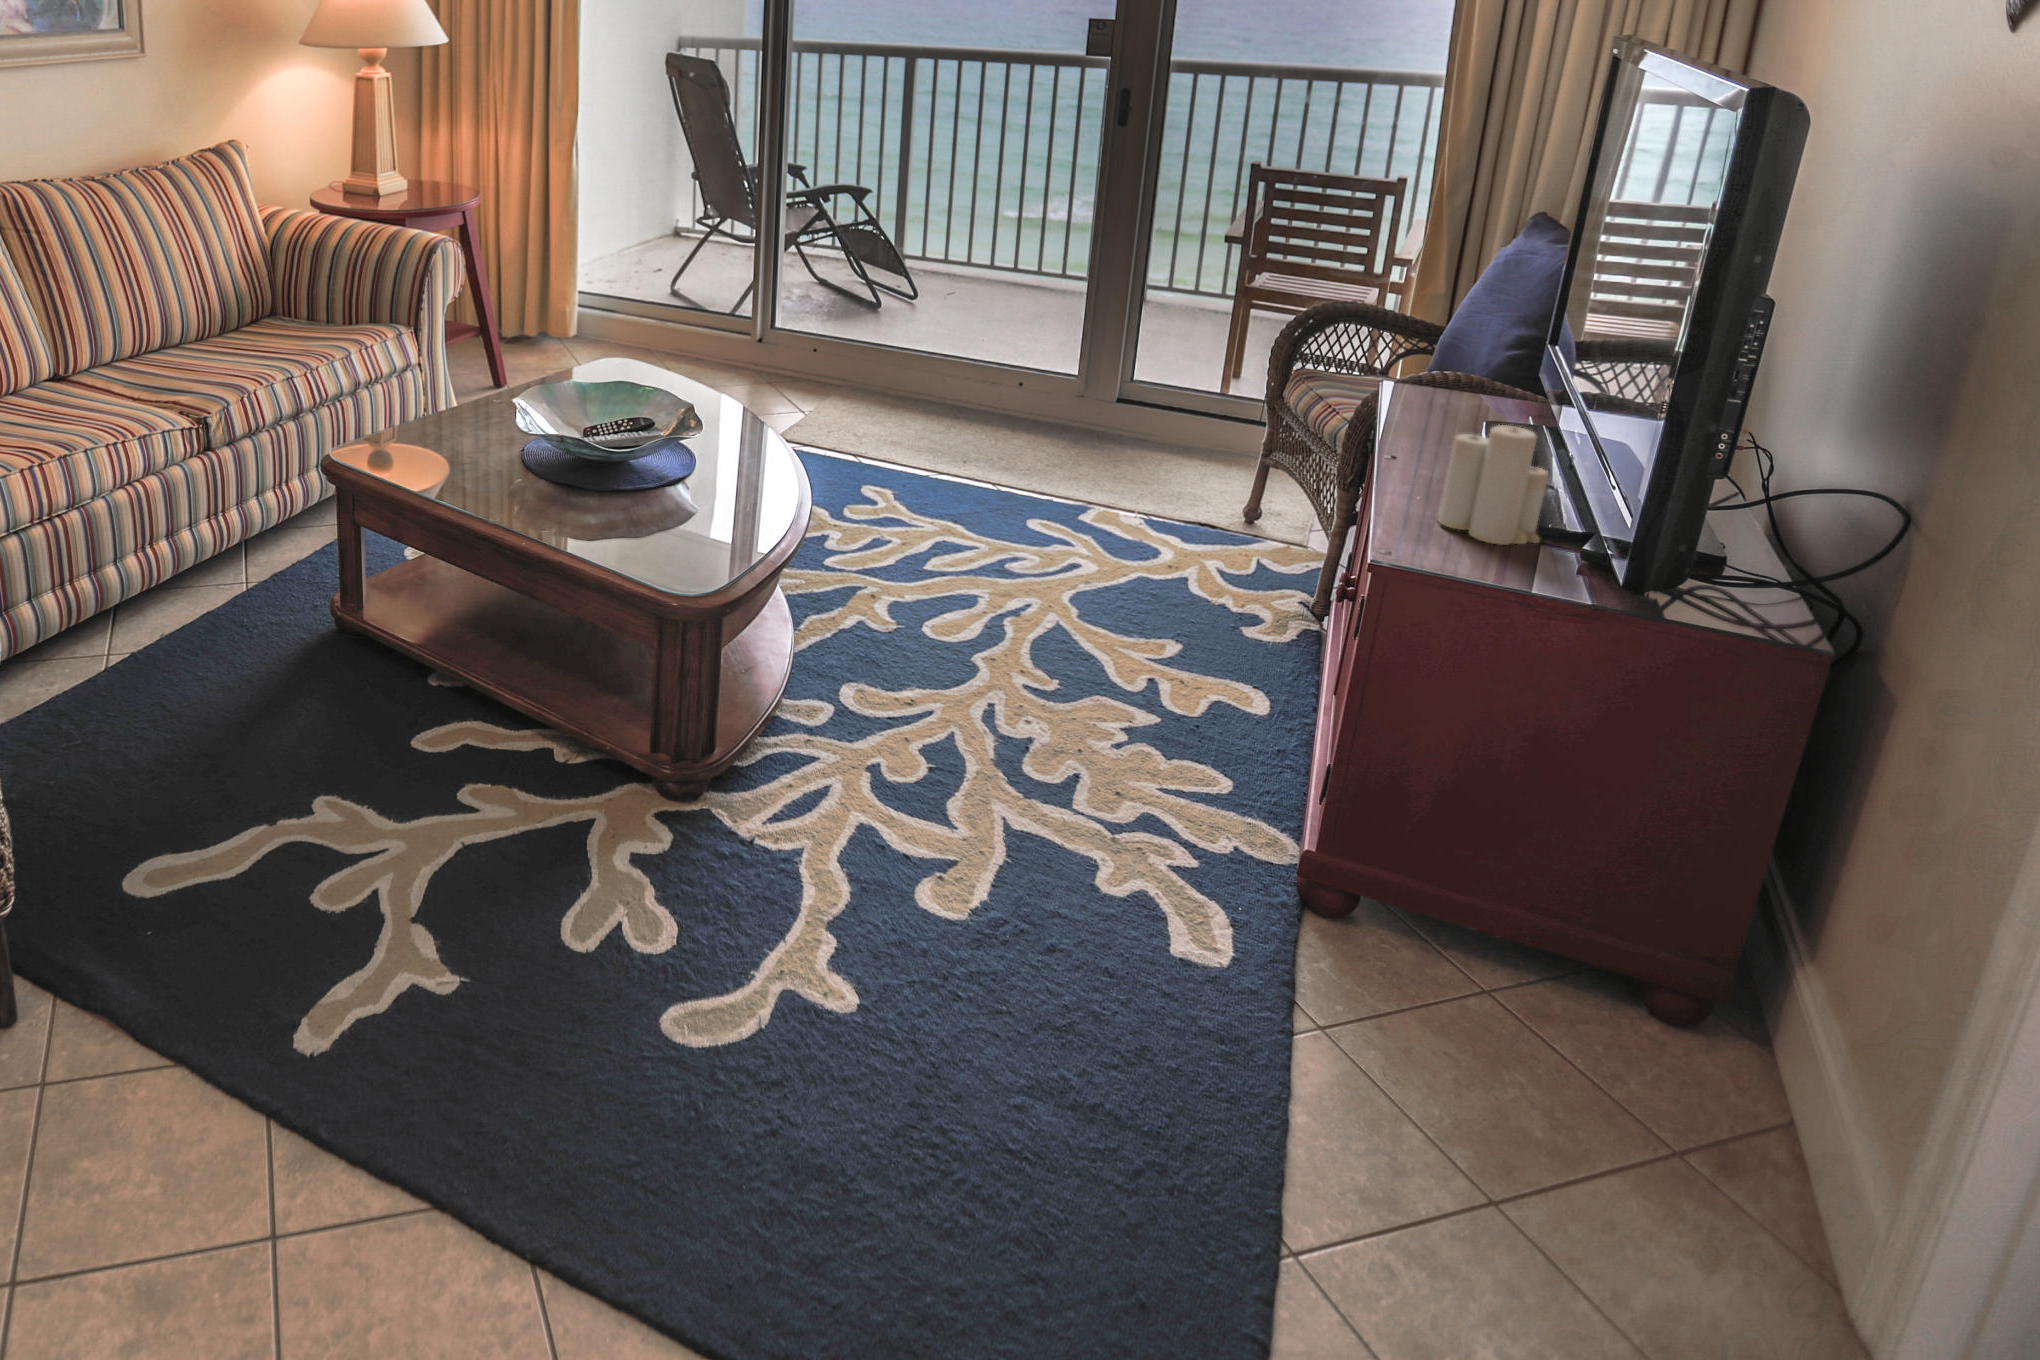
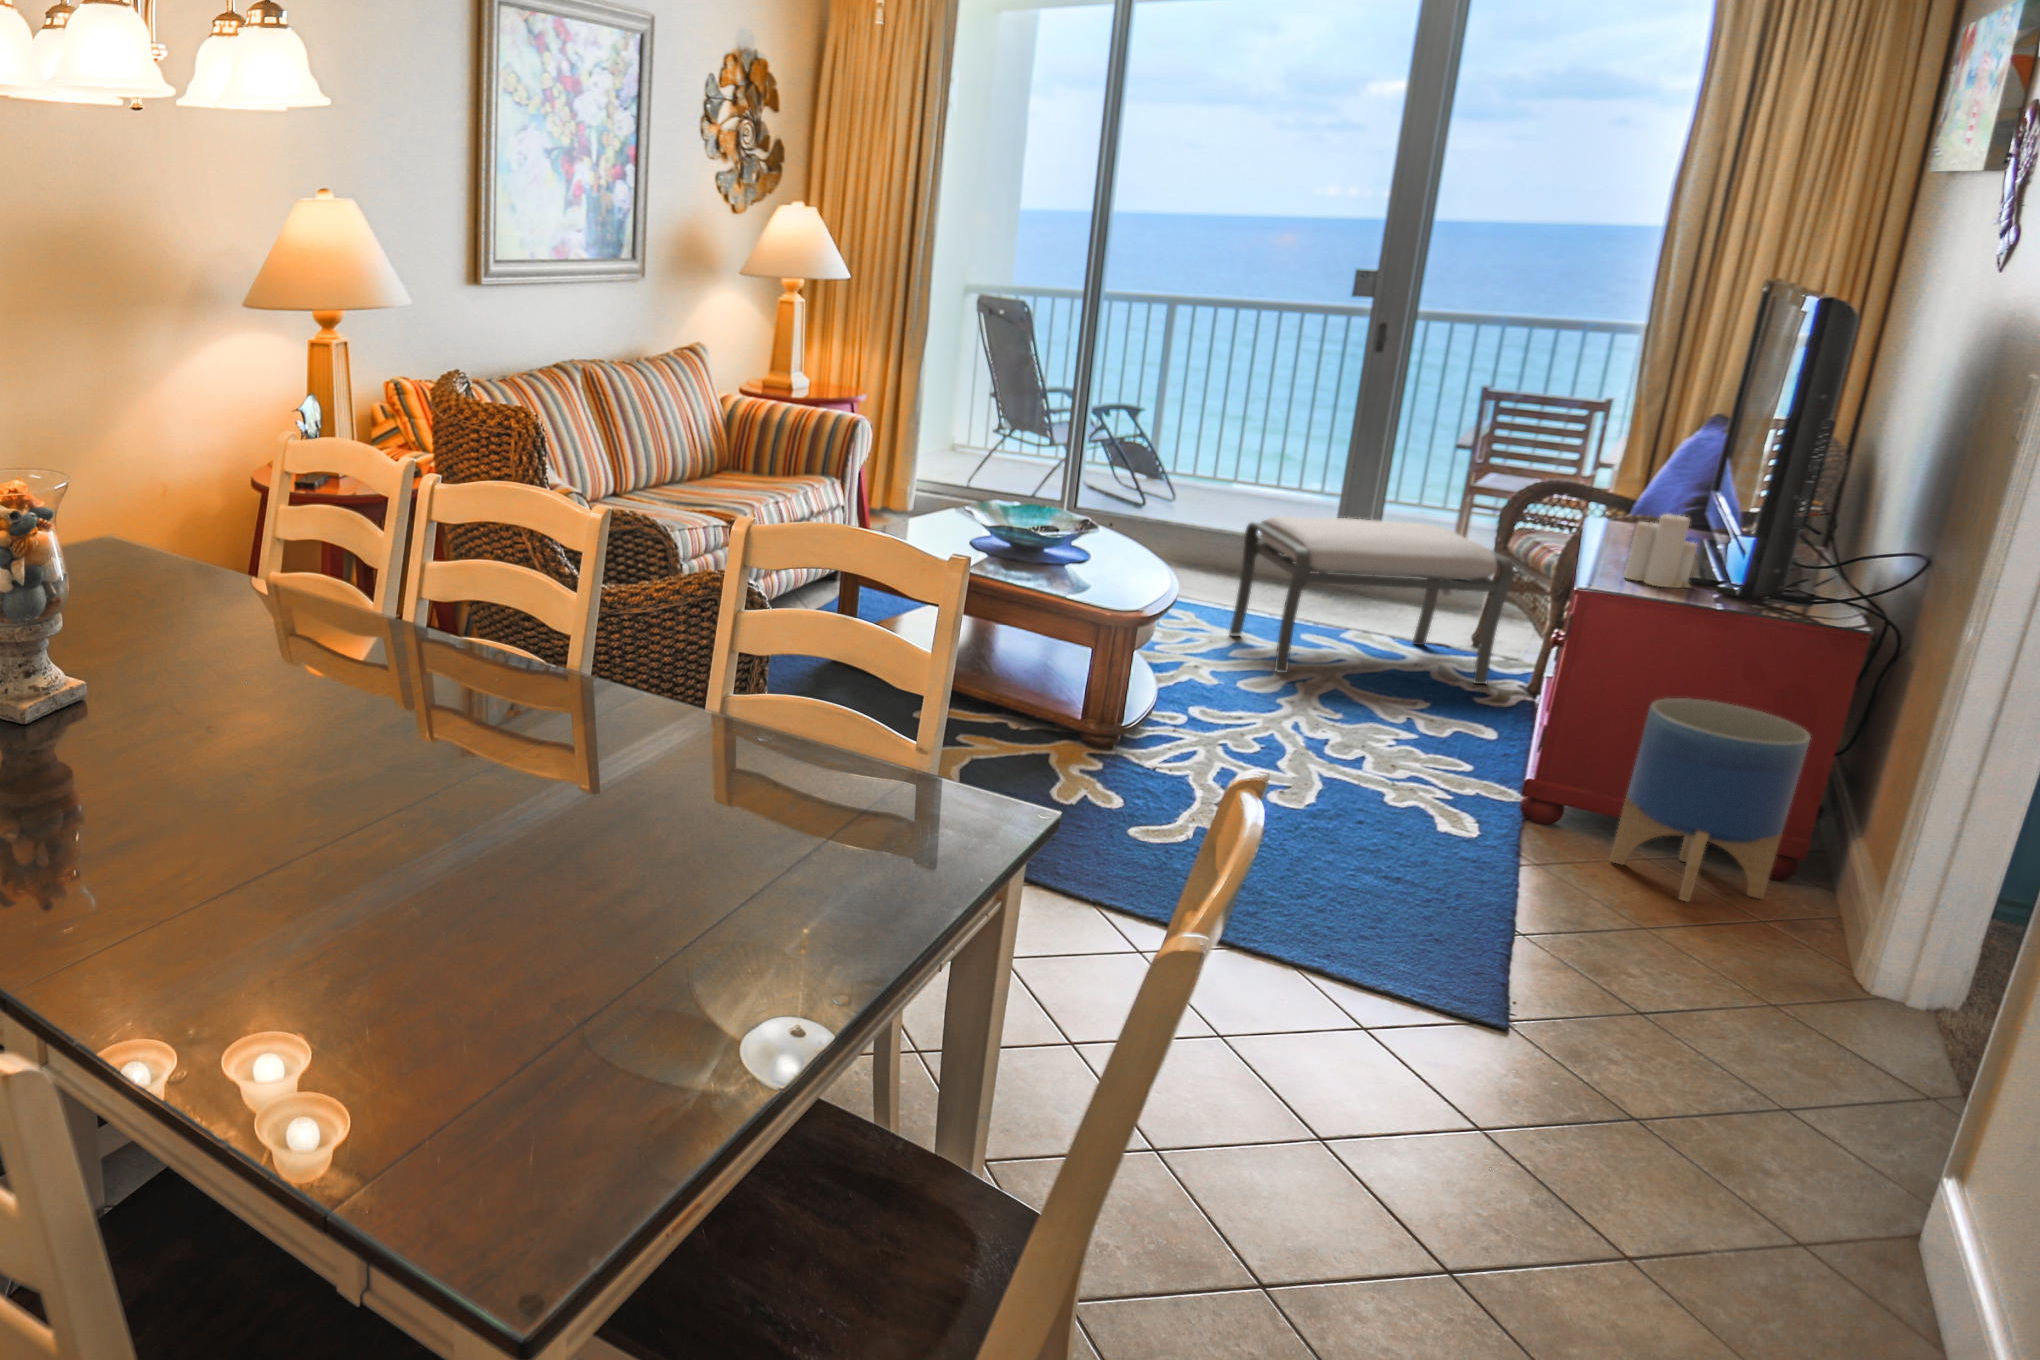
ottoman: none [929,370,1288,603] -> present [1230,516,1515,684]
planter: none [1437,754,1762,1136] -> present [1610,698,1810,902]

